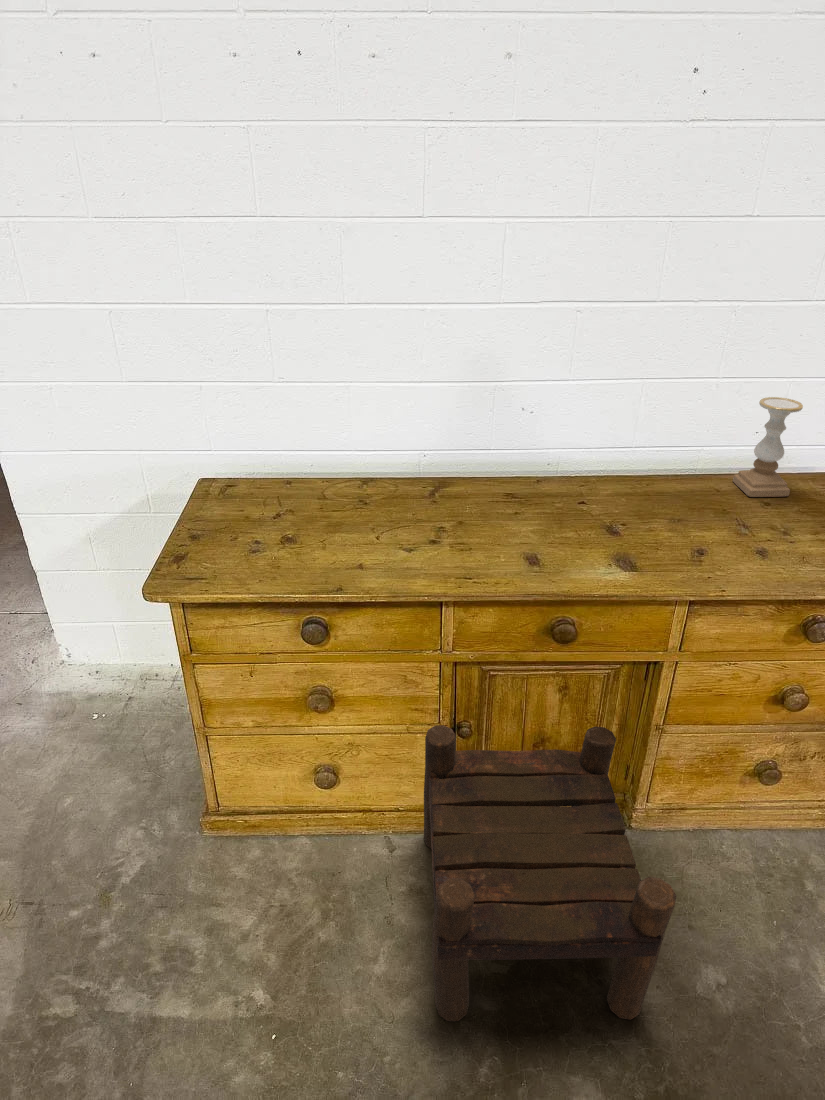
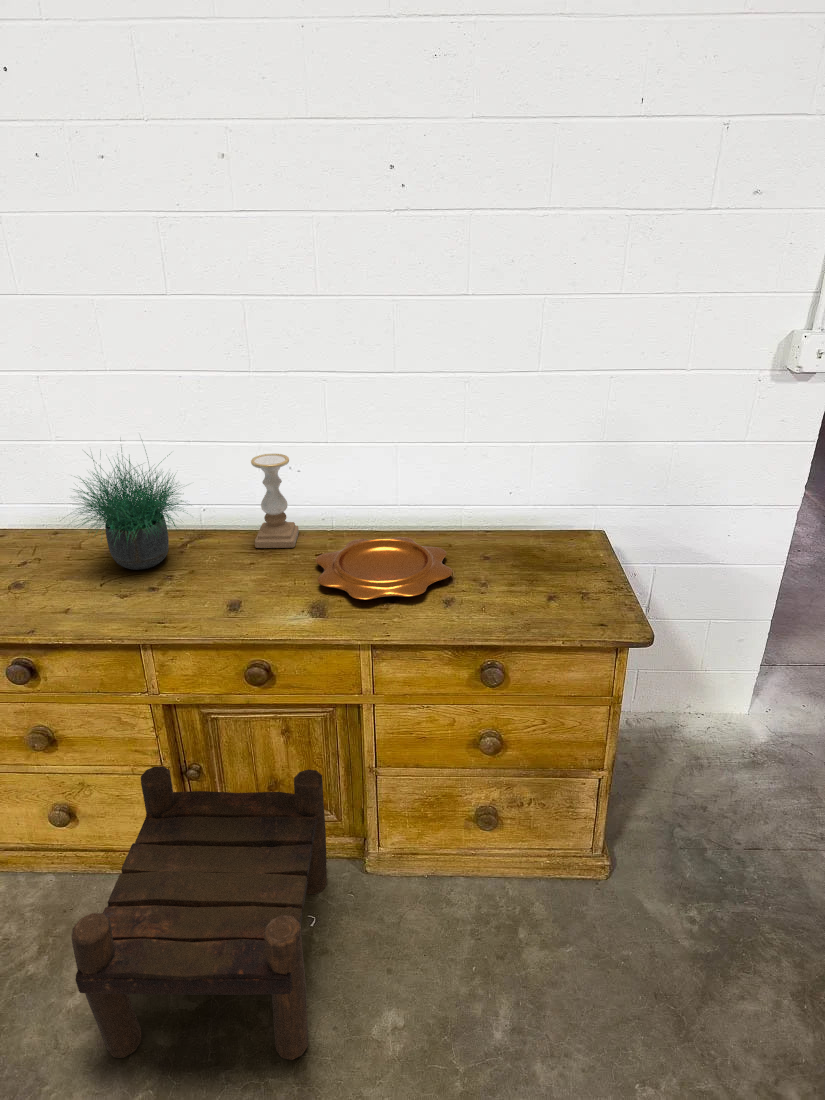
potted plant: none [330,371,469,522] -> present [78,454,184,570]
candle holder: present [733,397,803,497] -> present [251,454,299,548]
decorative bowl: none [586,486,740,551] -> present [315,537,452,600]

